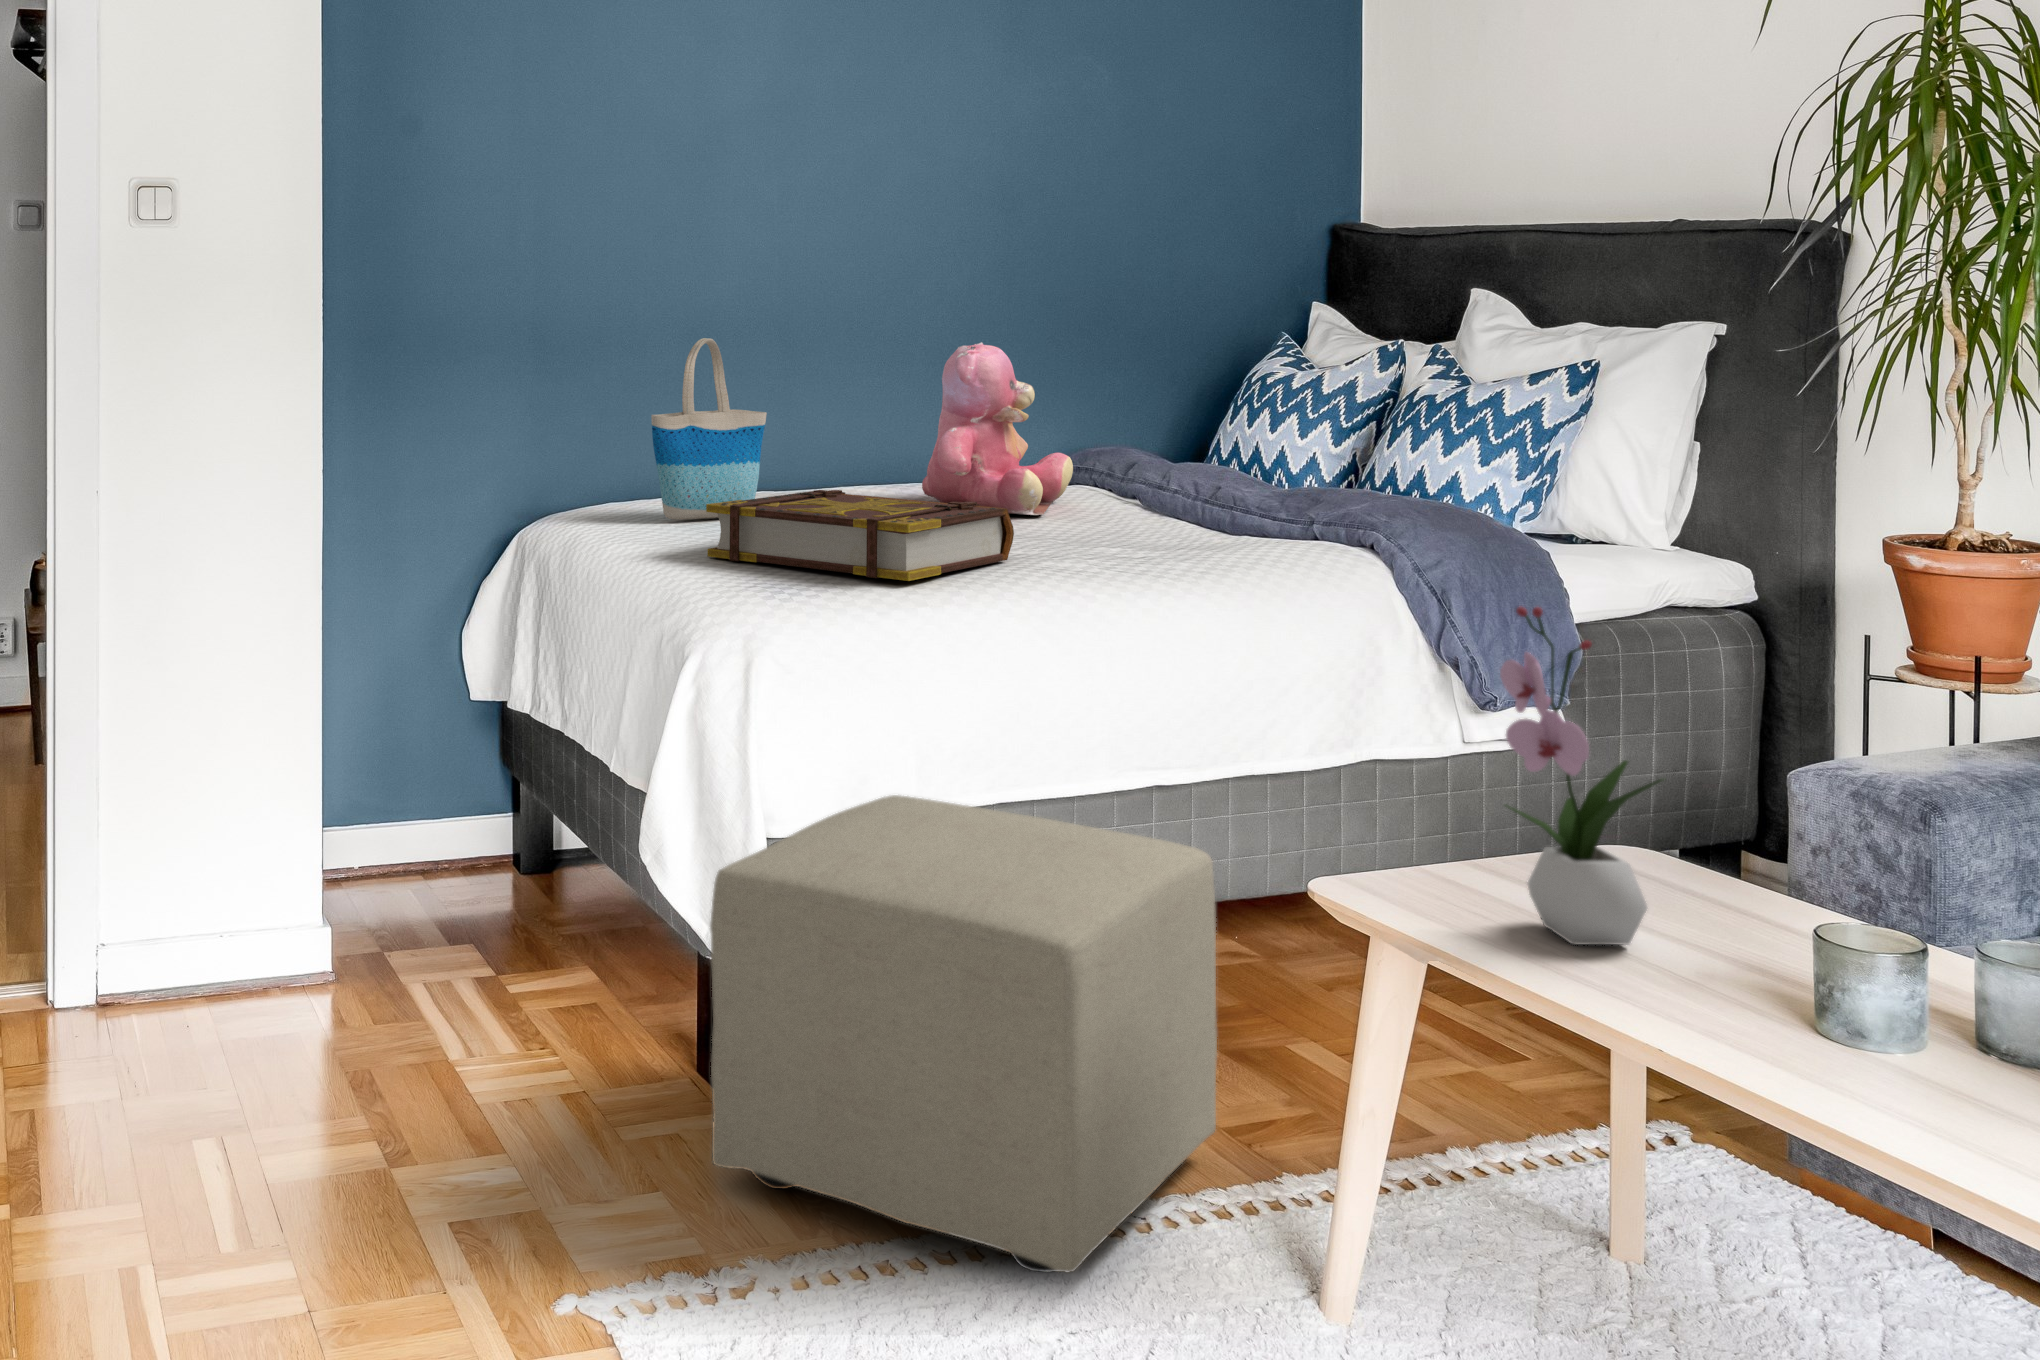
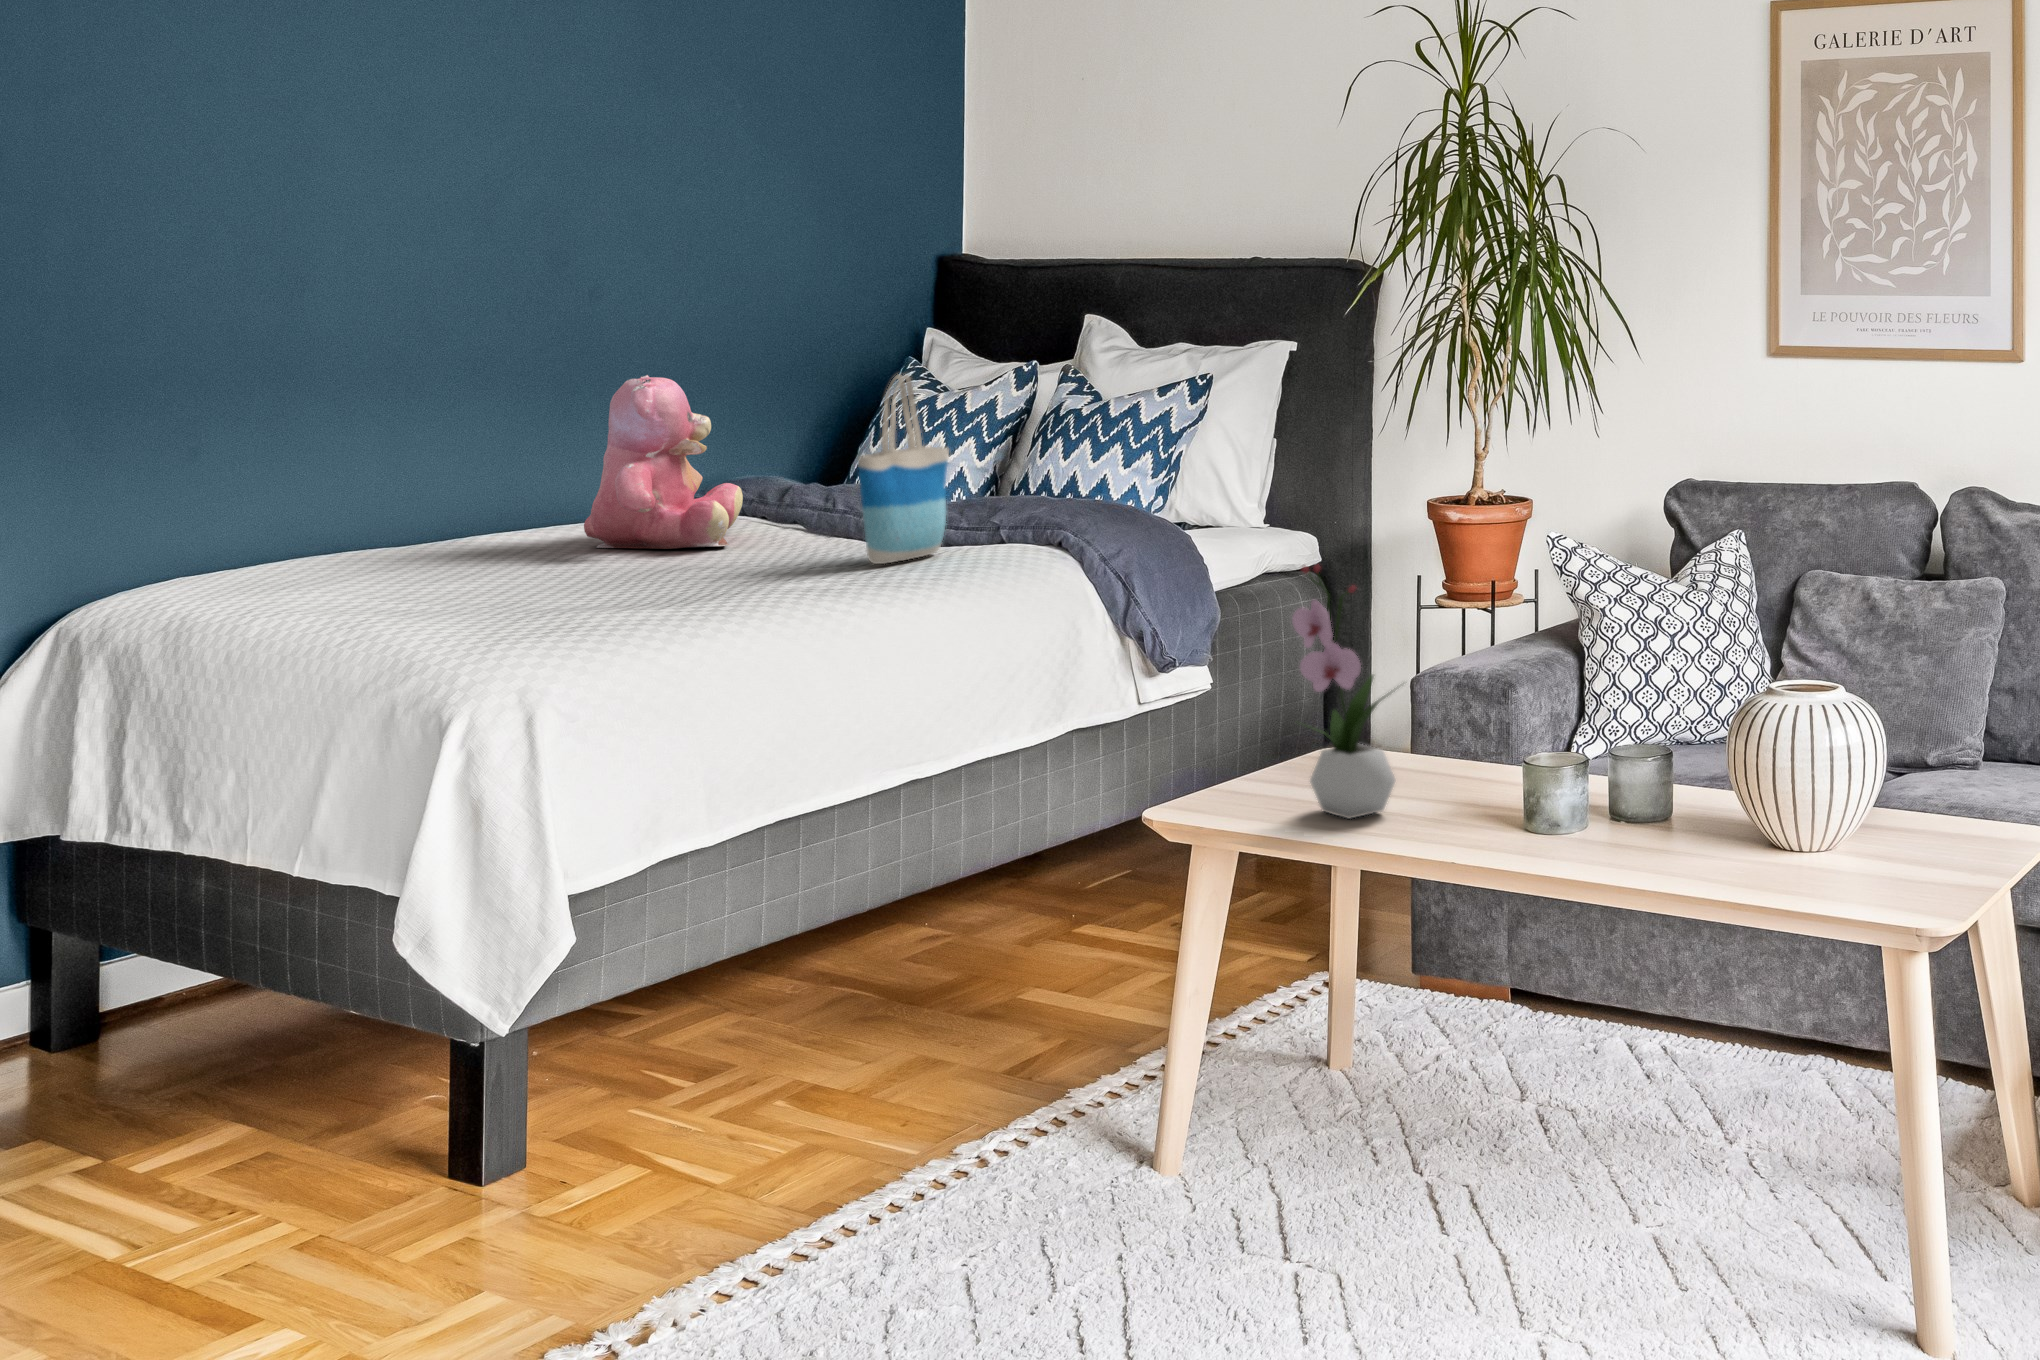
tote bag: present [651,338,767,520] -> present [858,375,949,564]
book: present [706,490,1014,581] -> none [397,535,745,622]
ottoman: present [710,795,1217,1272] -> none [534,820,1009,1248]

